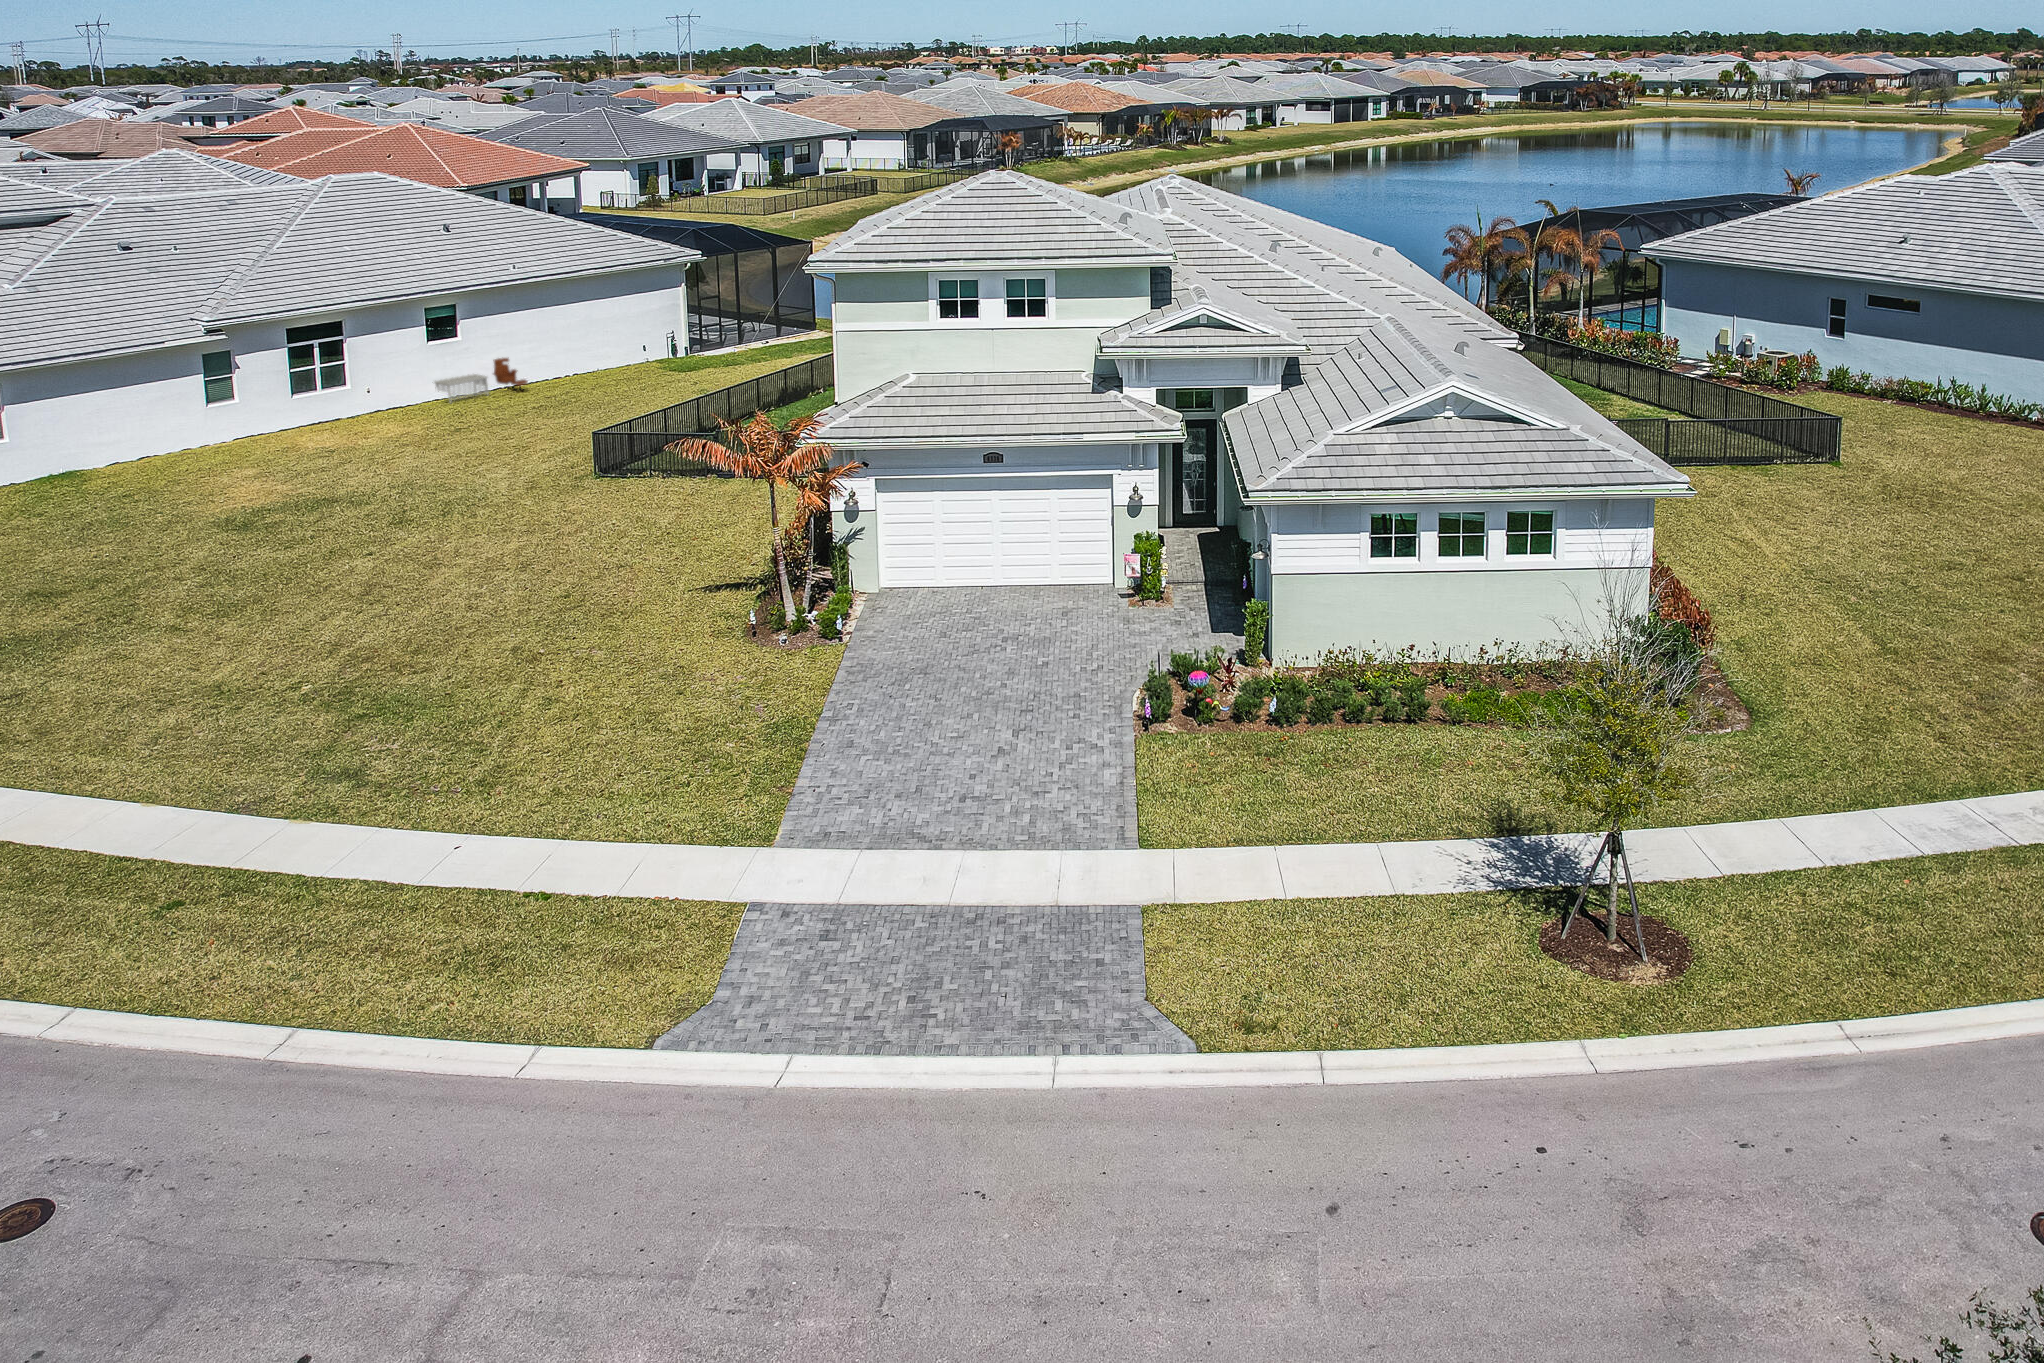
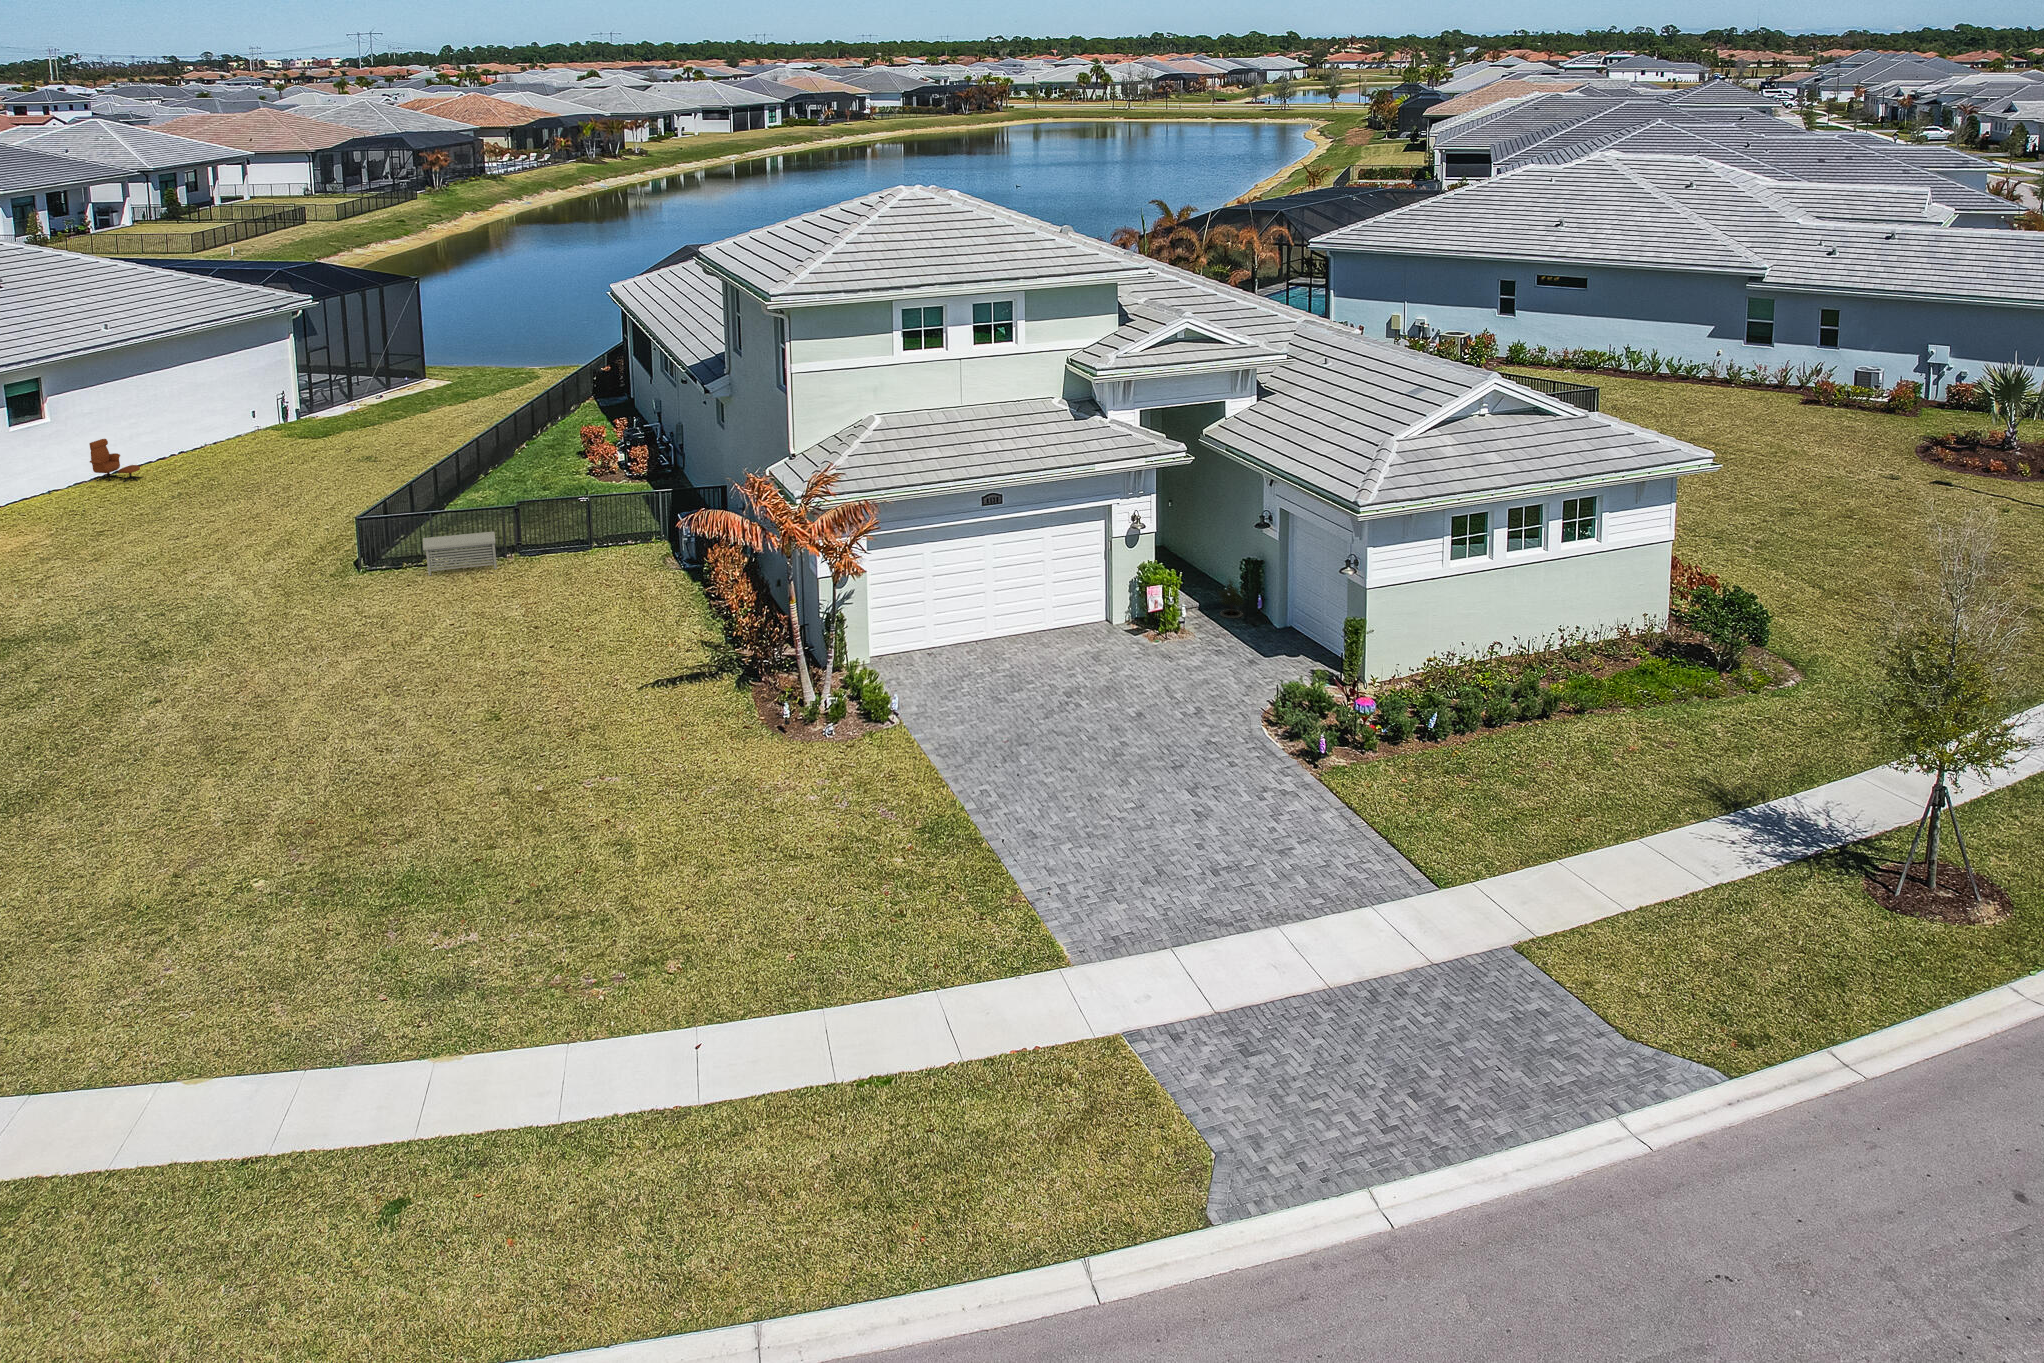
storage bench: present [435,374,489,402] -> present [423,532,497,576]
potted tree: none [1217,554,1243,596] -> present [1219,579,1243,618]

